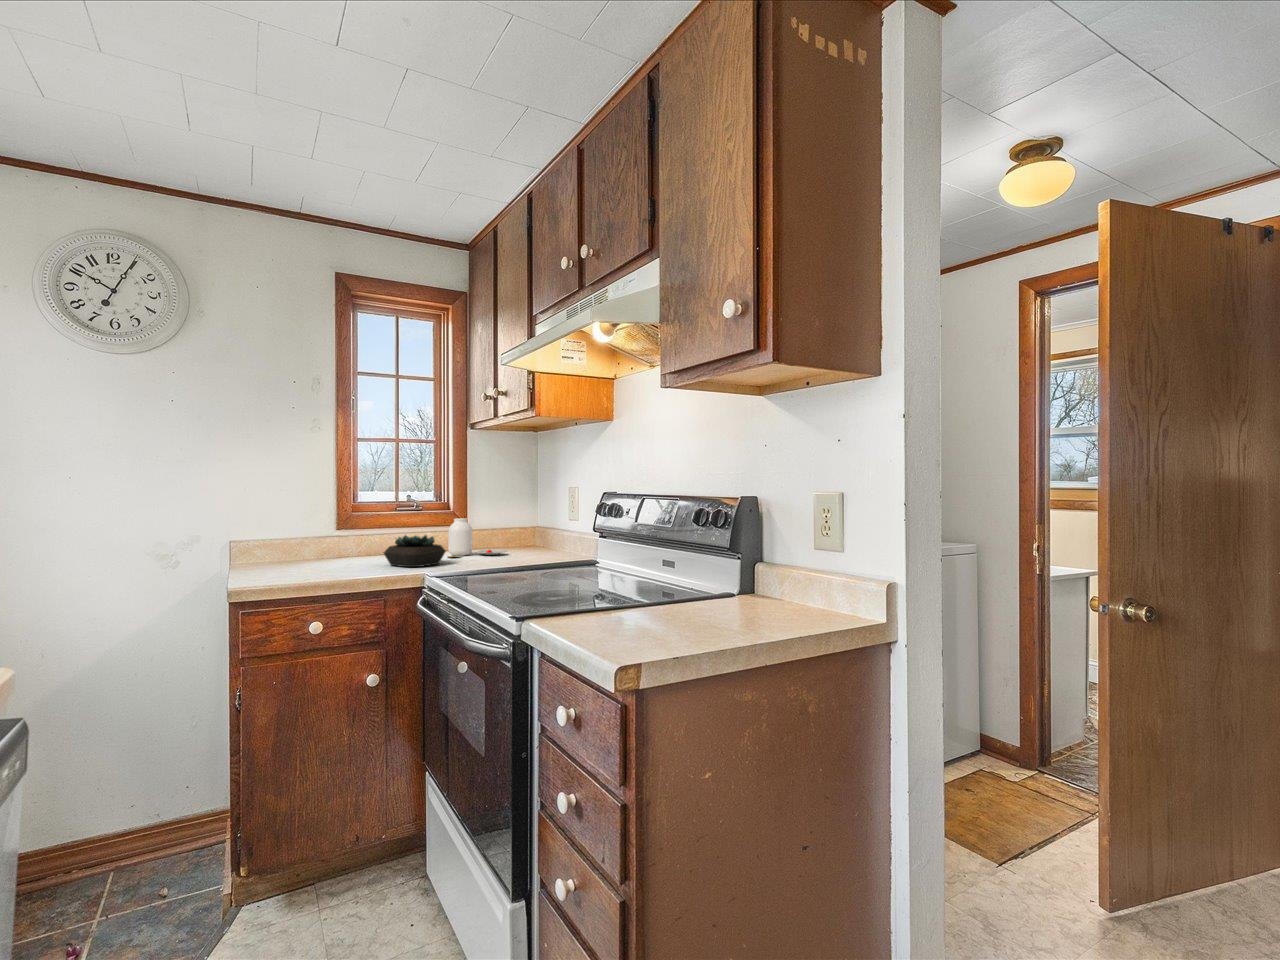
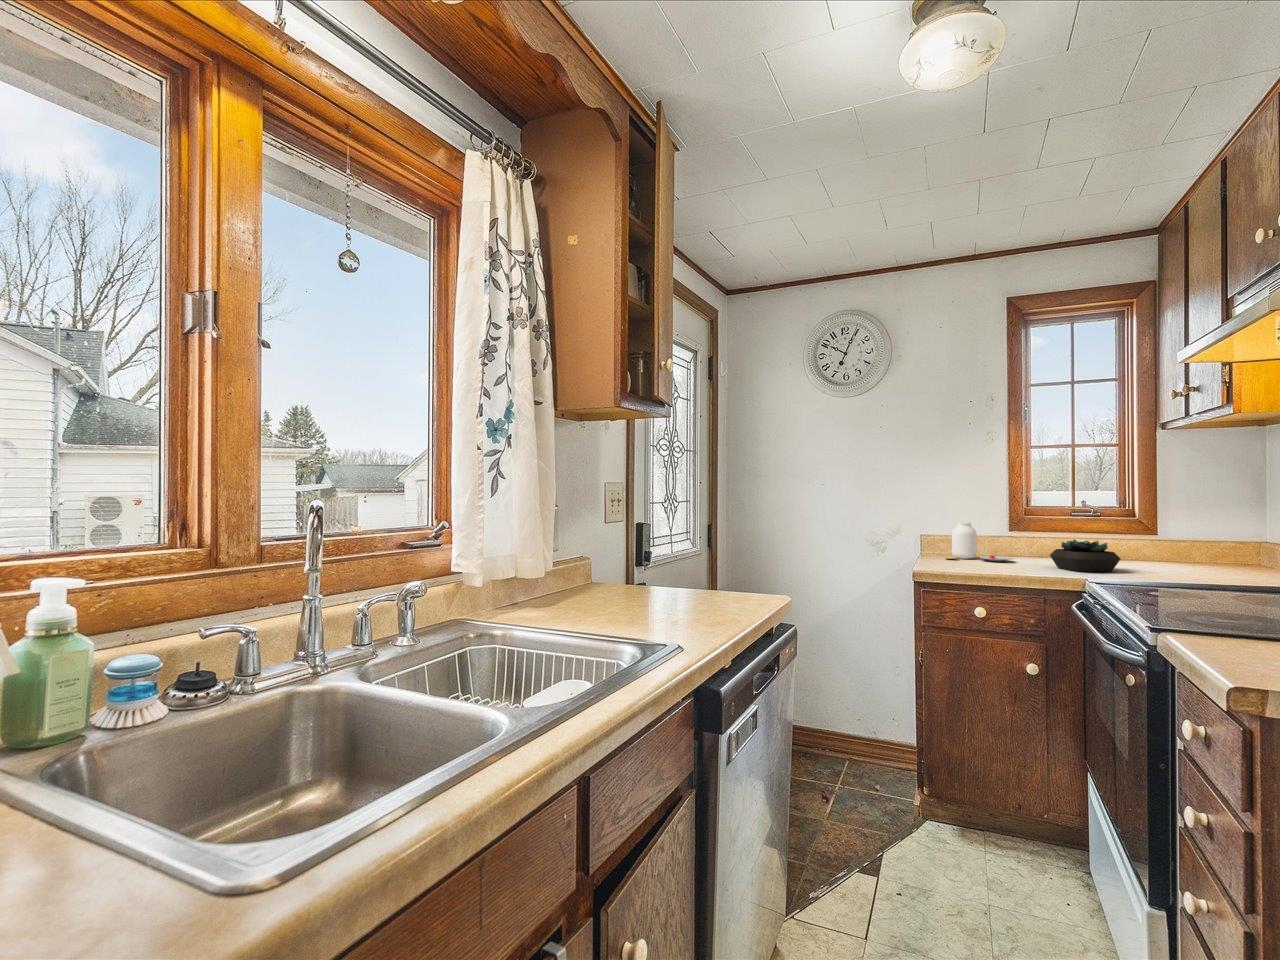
jar: present [448,518,507,558] -> present [945,522,1013,561]

